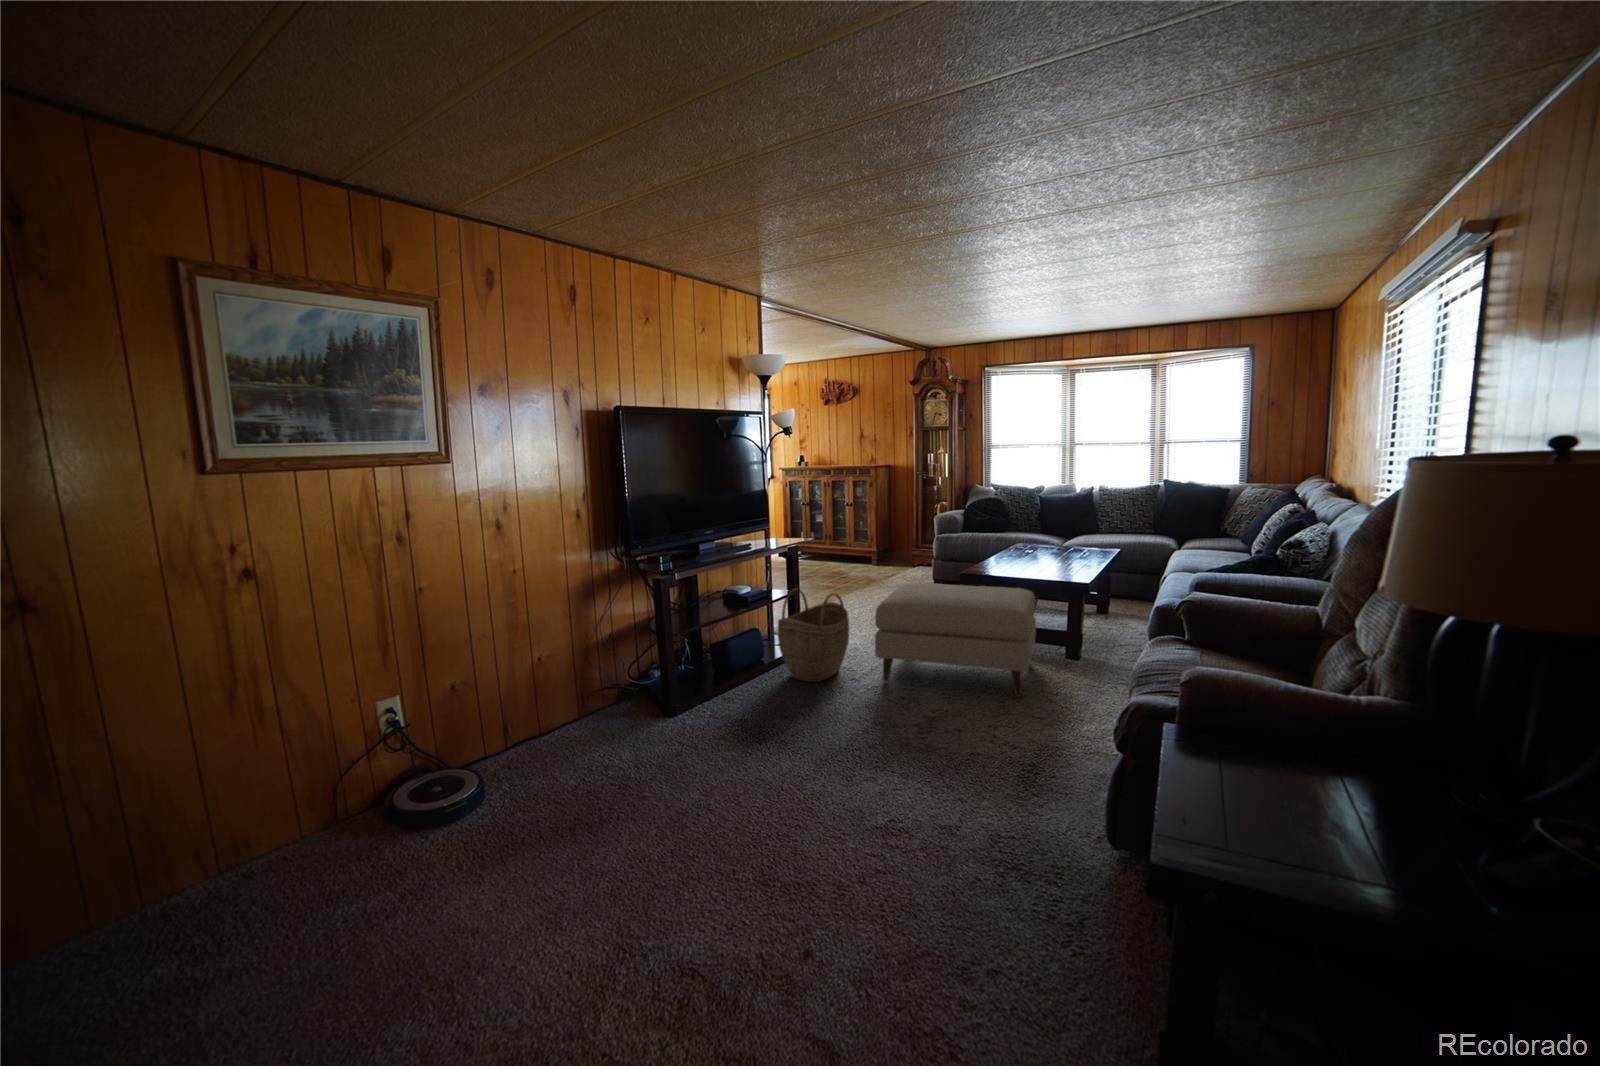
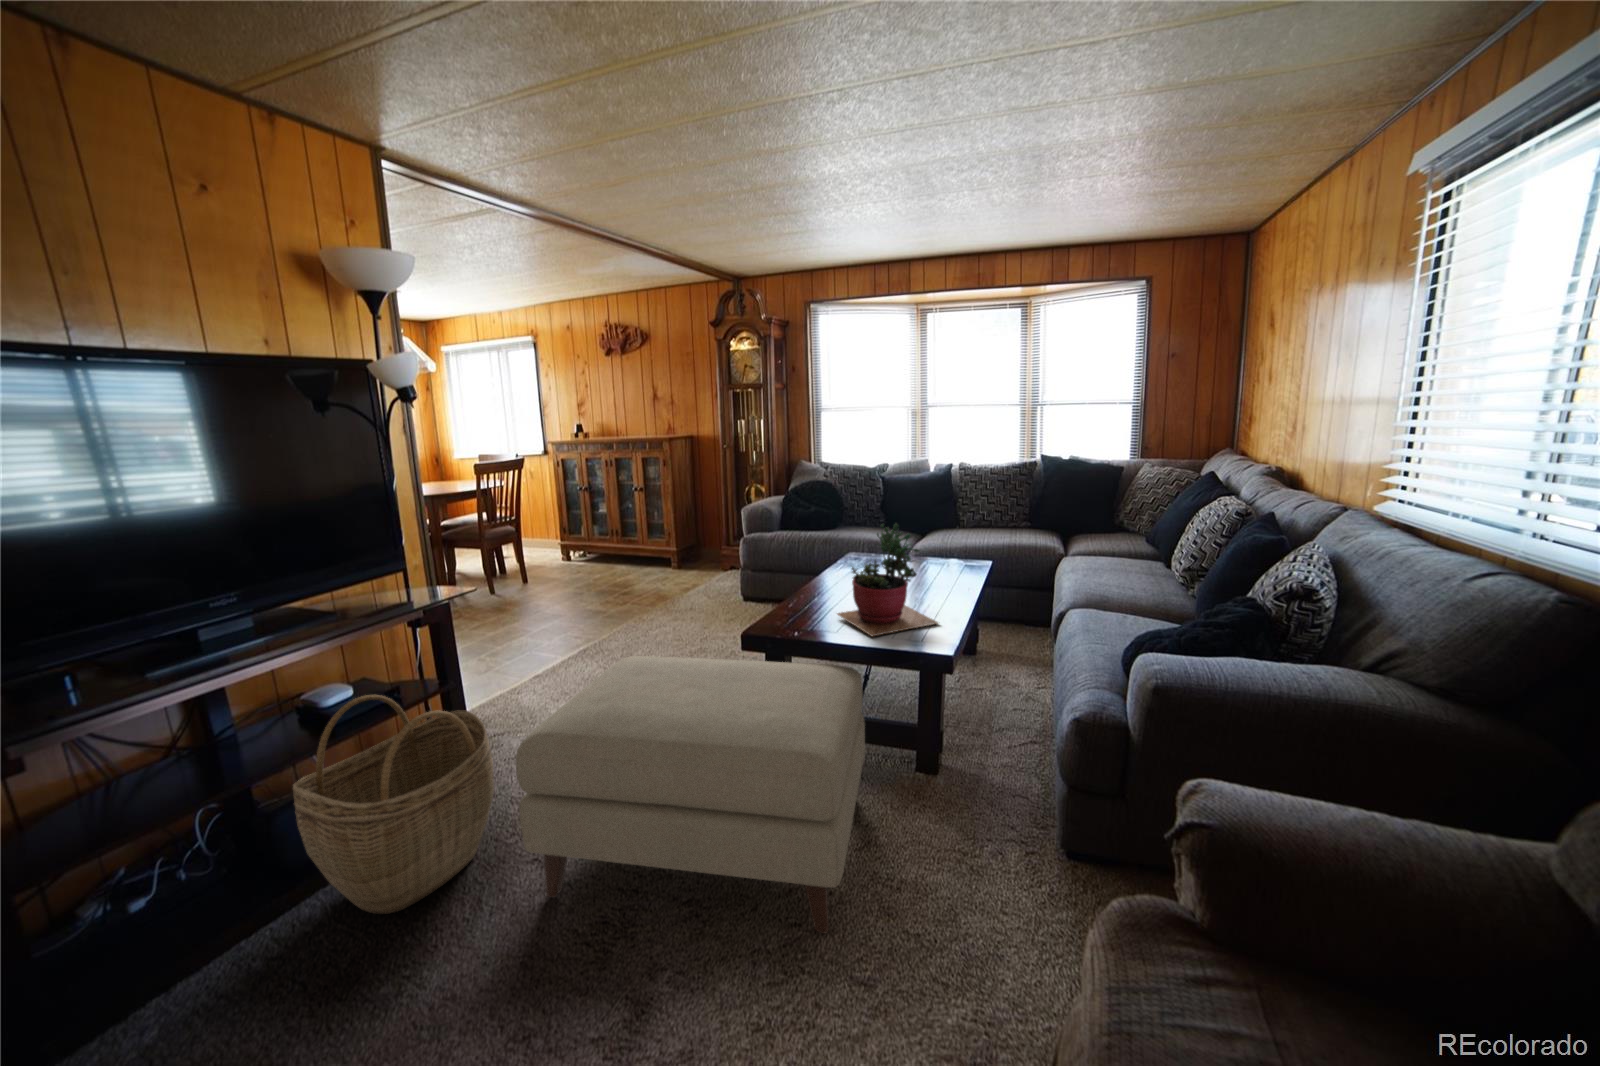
succulent plant: none [1016,517,1080,579] -> present [837,523,938,636]

